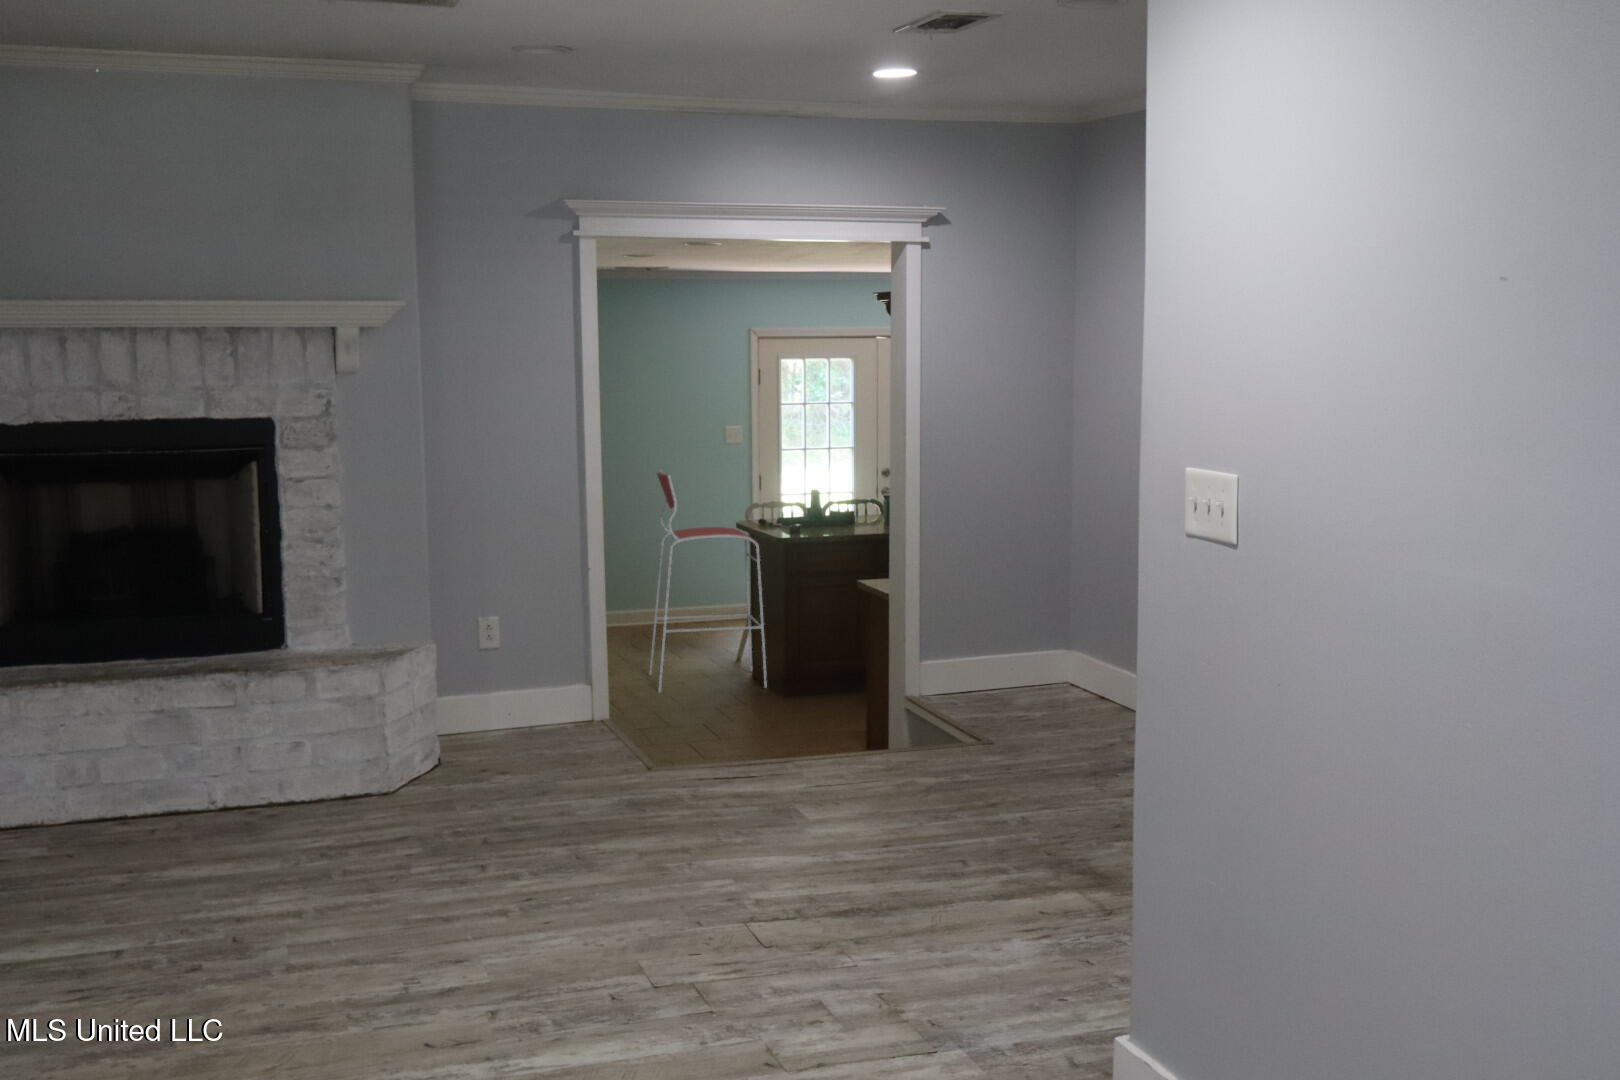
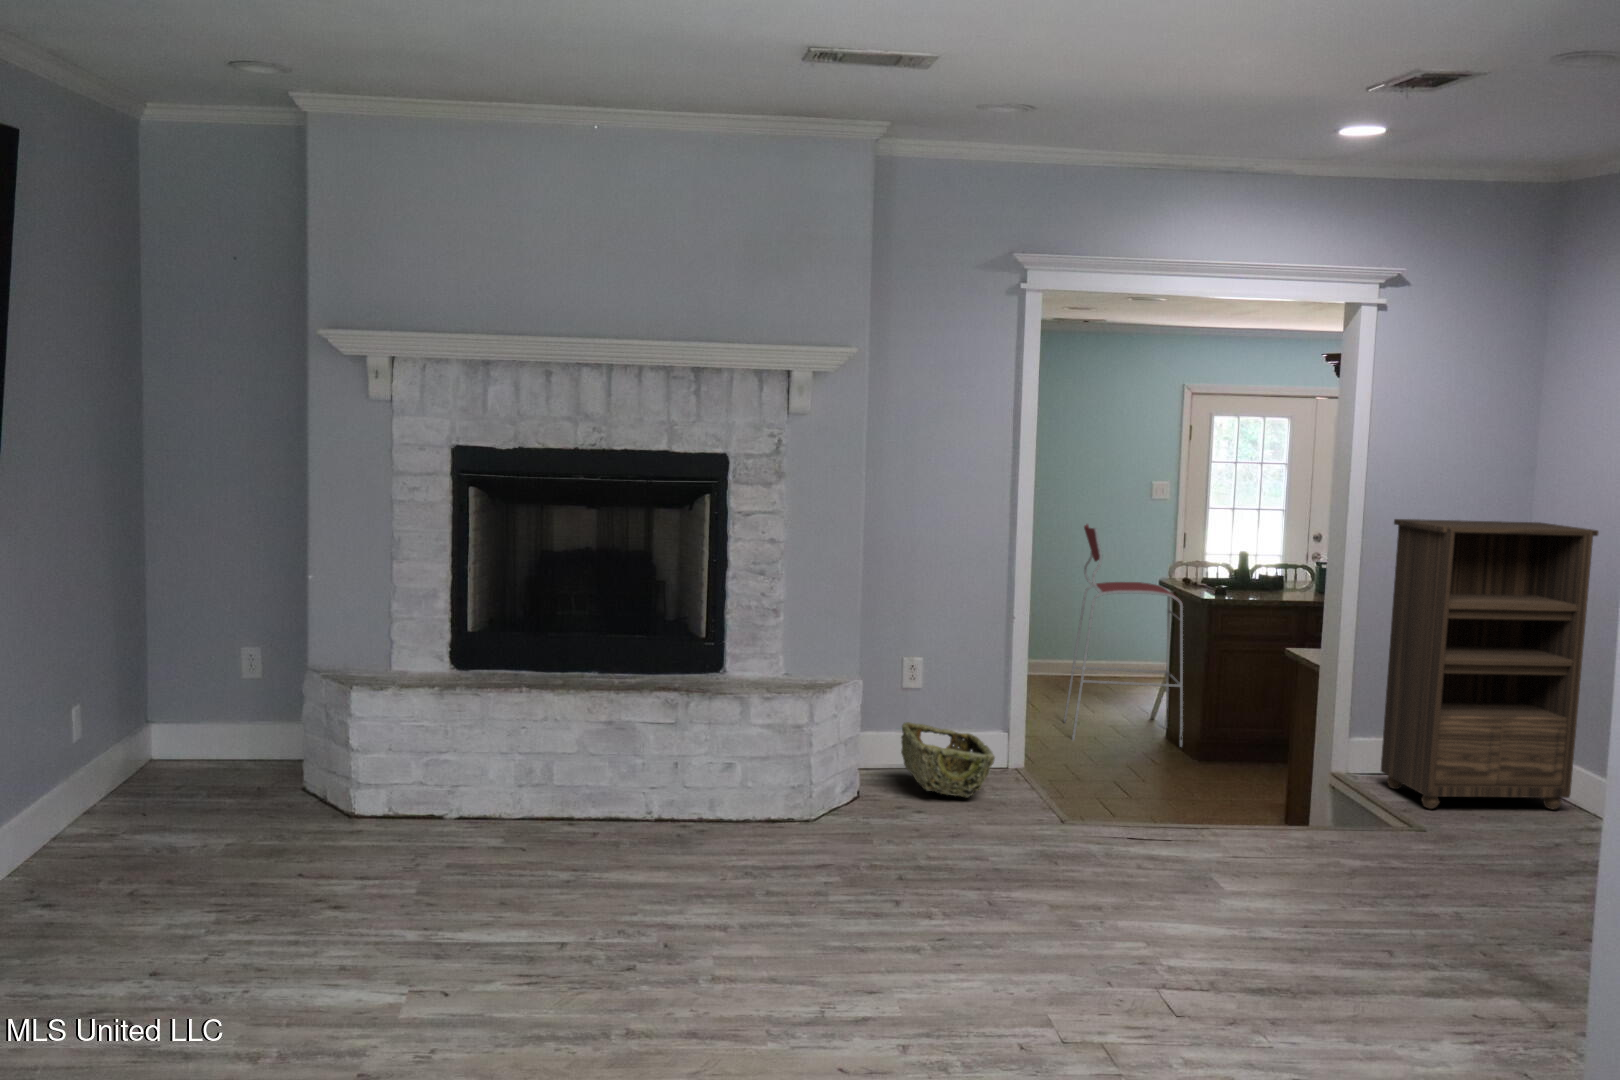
bookshelf: none [942,447,1112,717] -> present [1381,519,1598,809]
woven basket: none [482,684,581,754] -> present [901,722,995,797]

